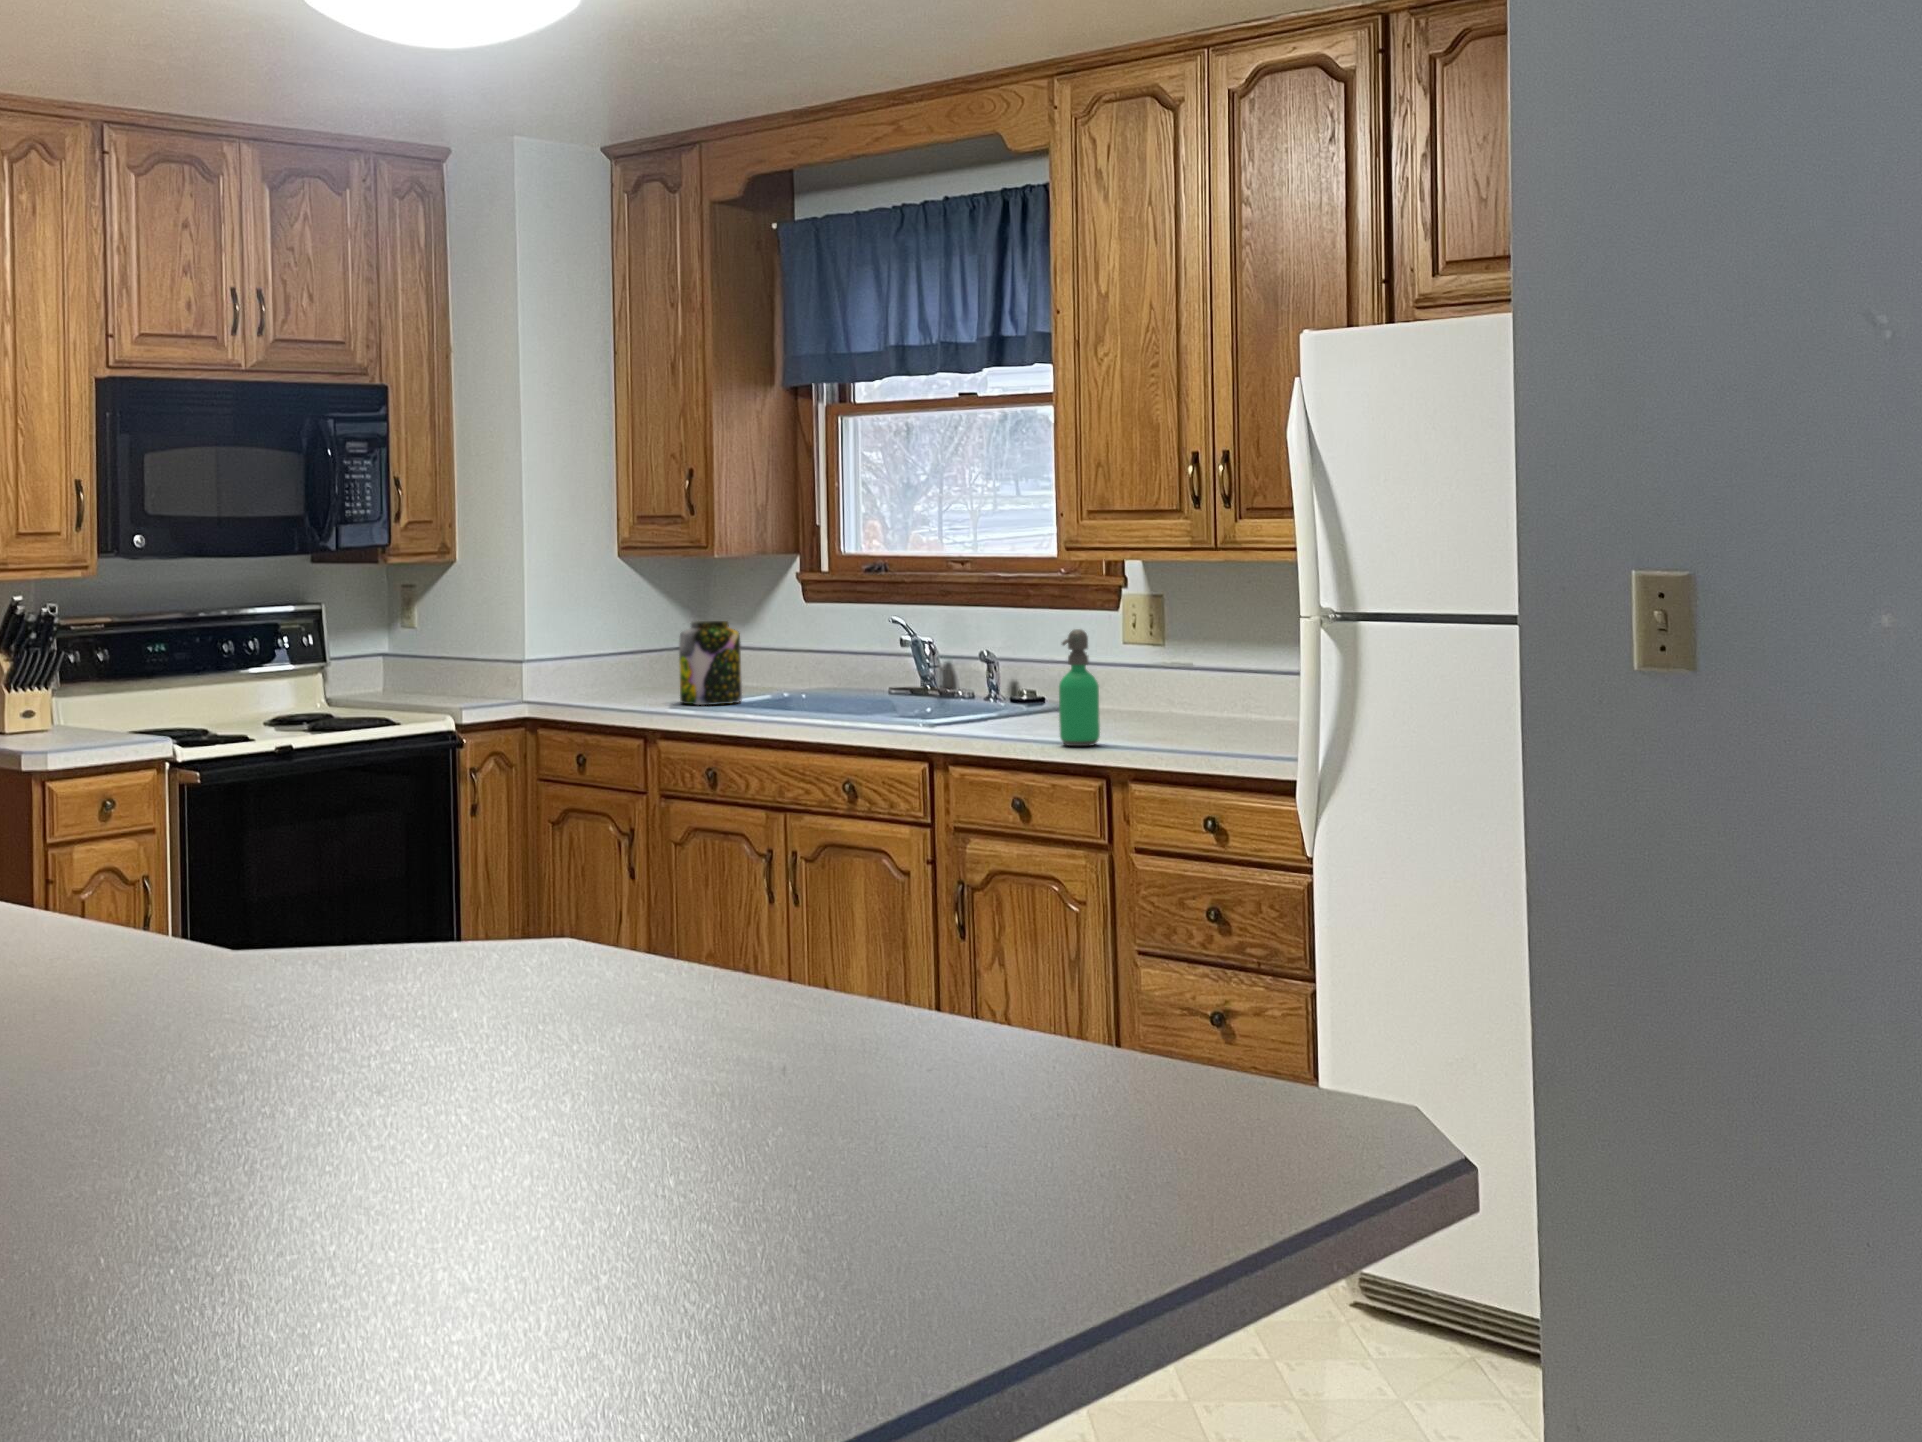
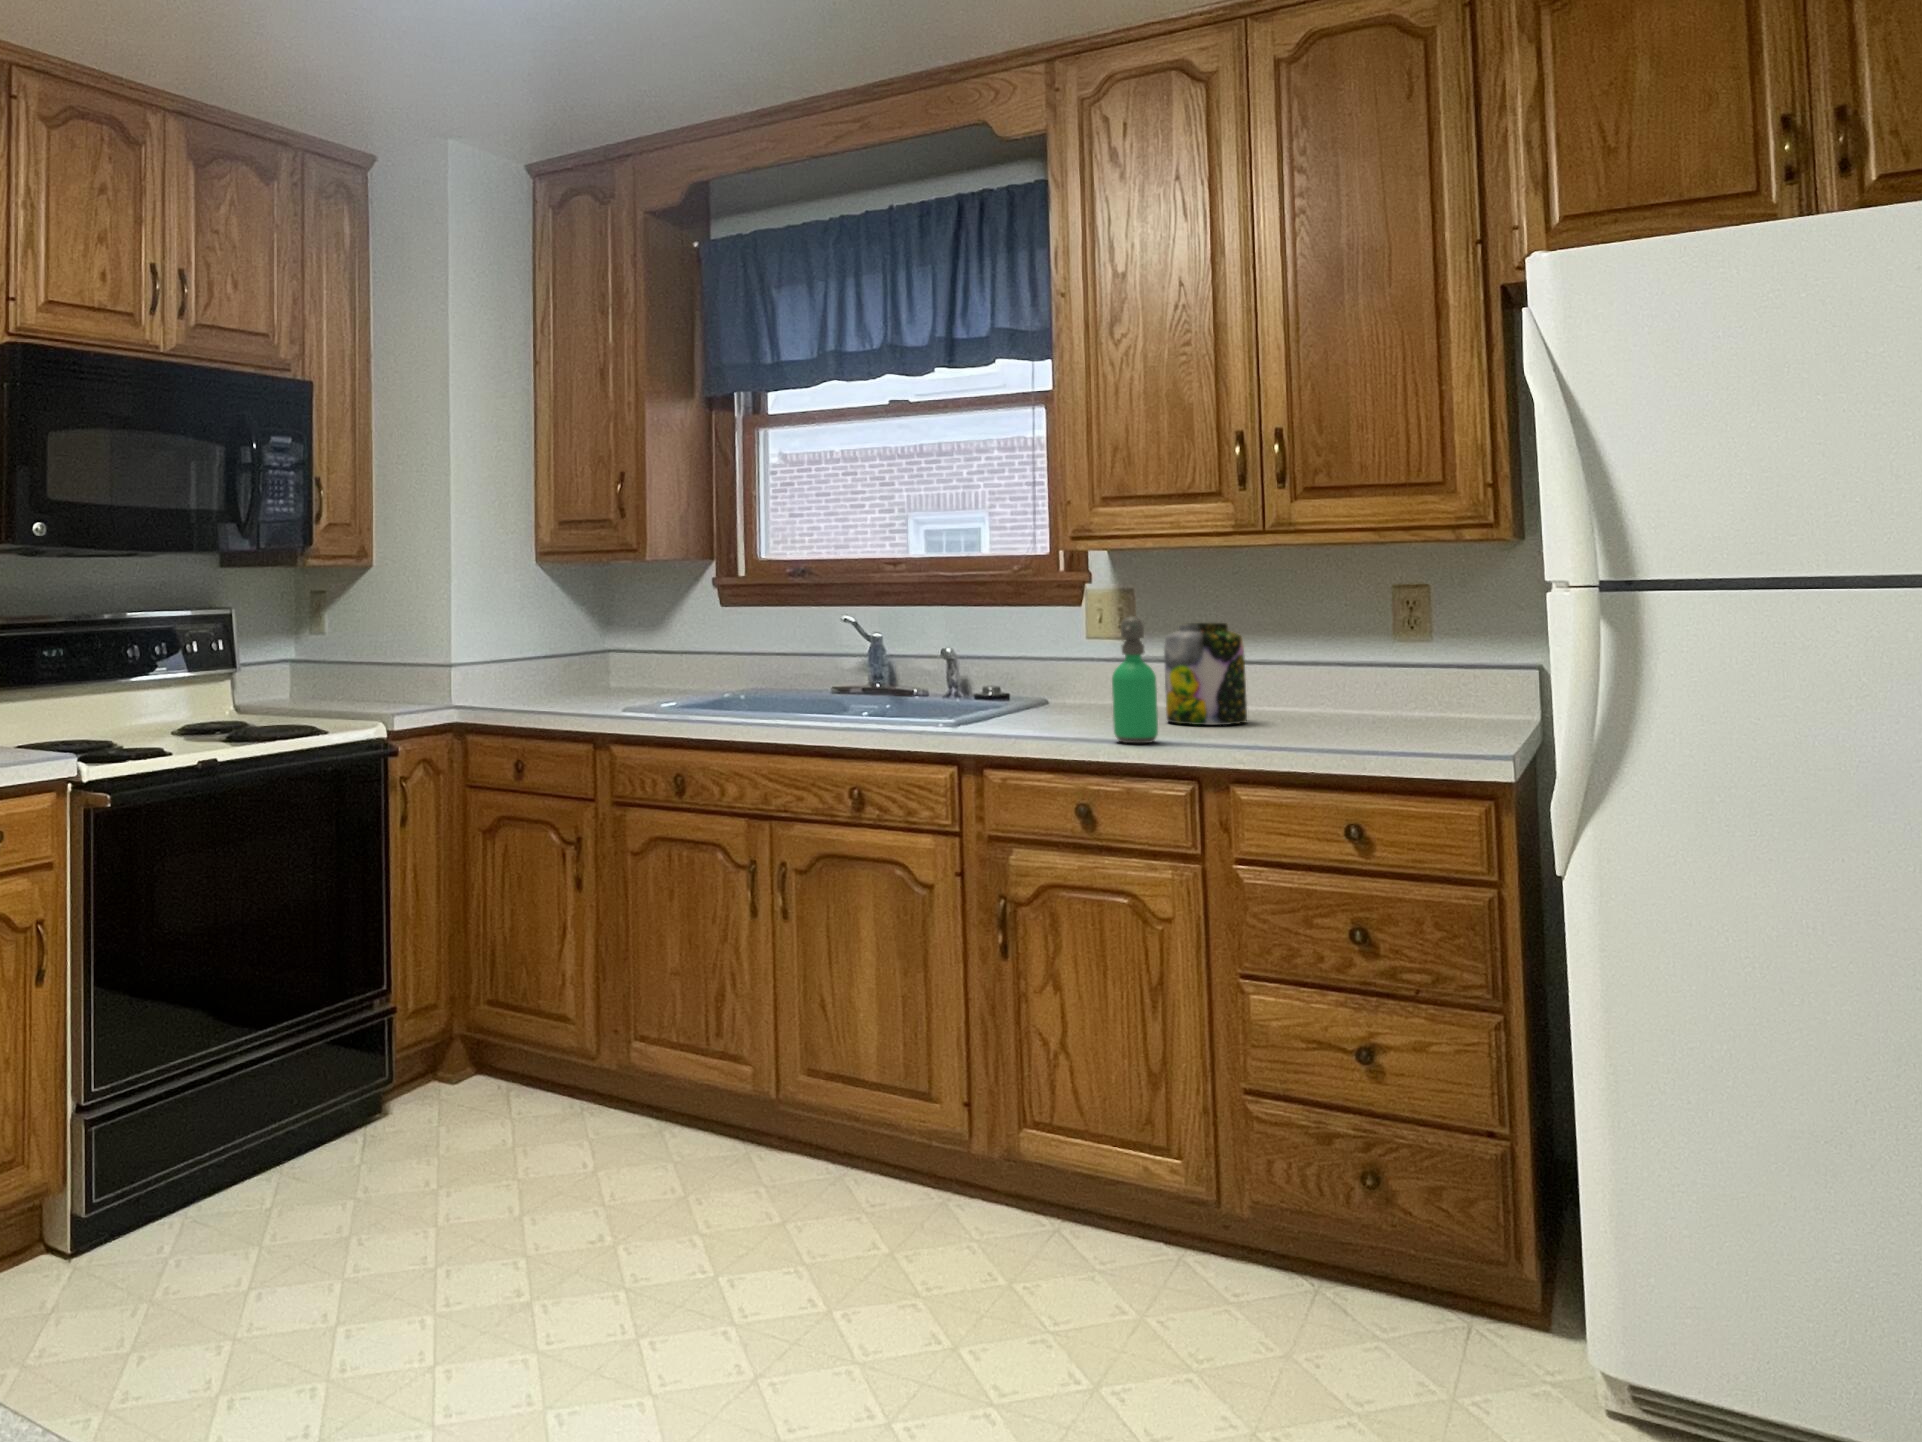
jar: present [679,621,742,705] -> present [1164,623,1247,725]

